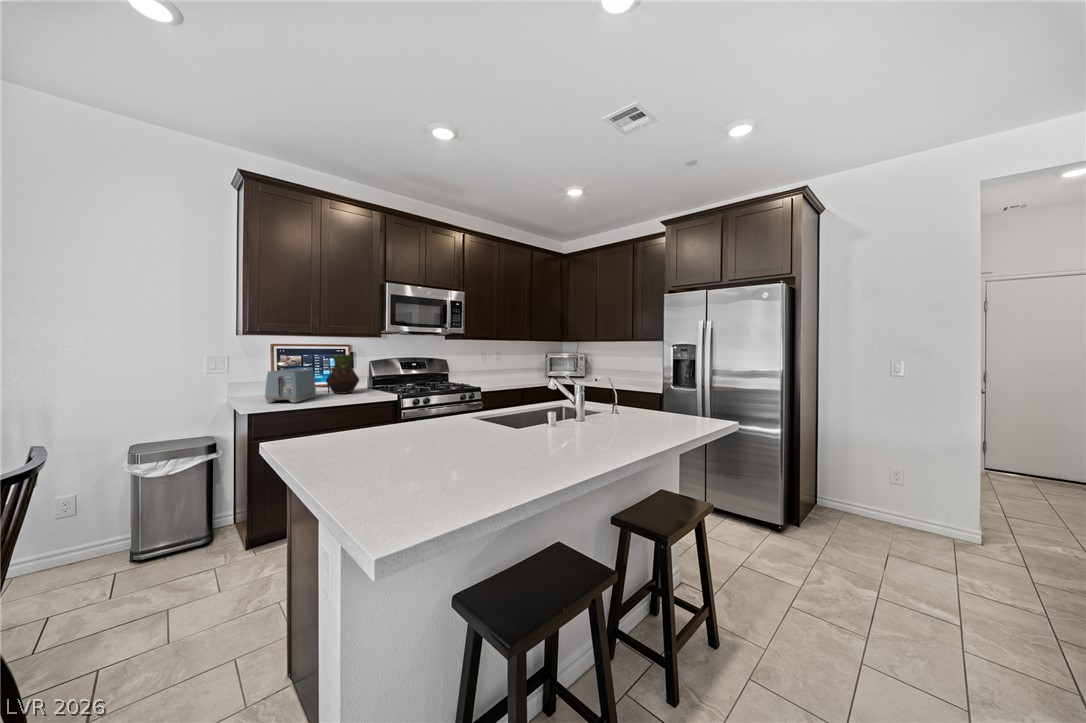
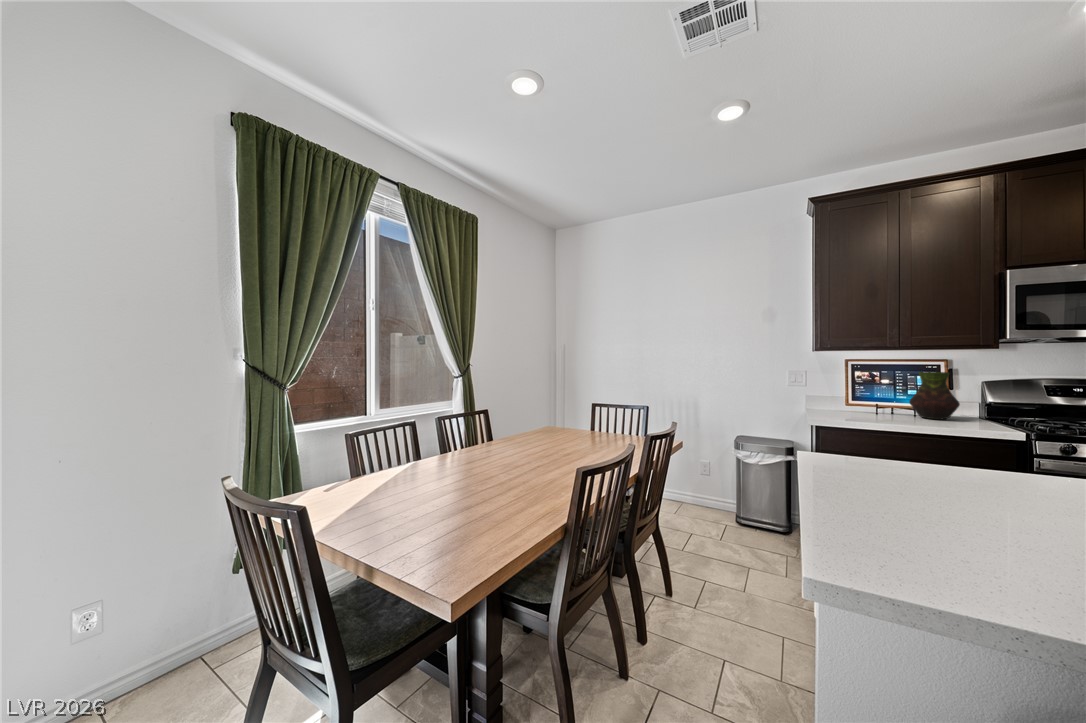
toaster: present [265,369,316,403] -> none [834,386,894,422]

